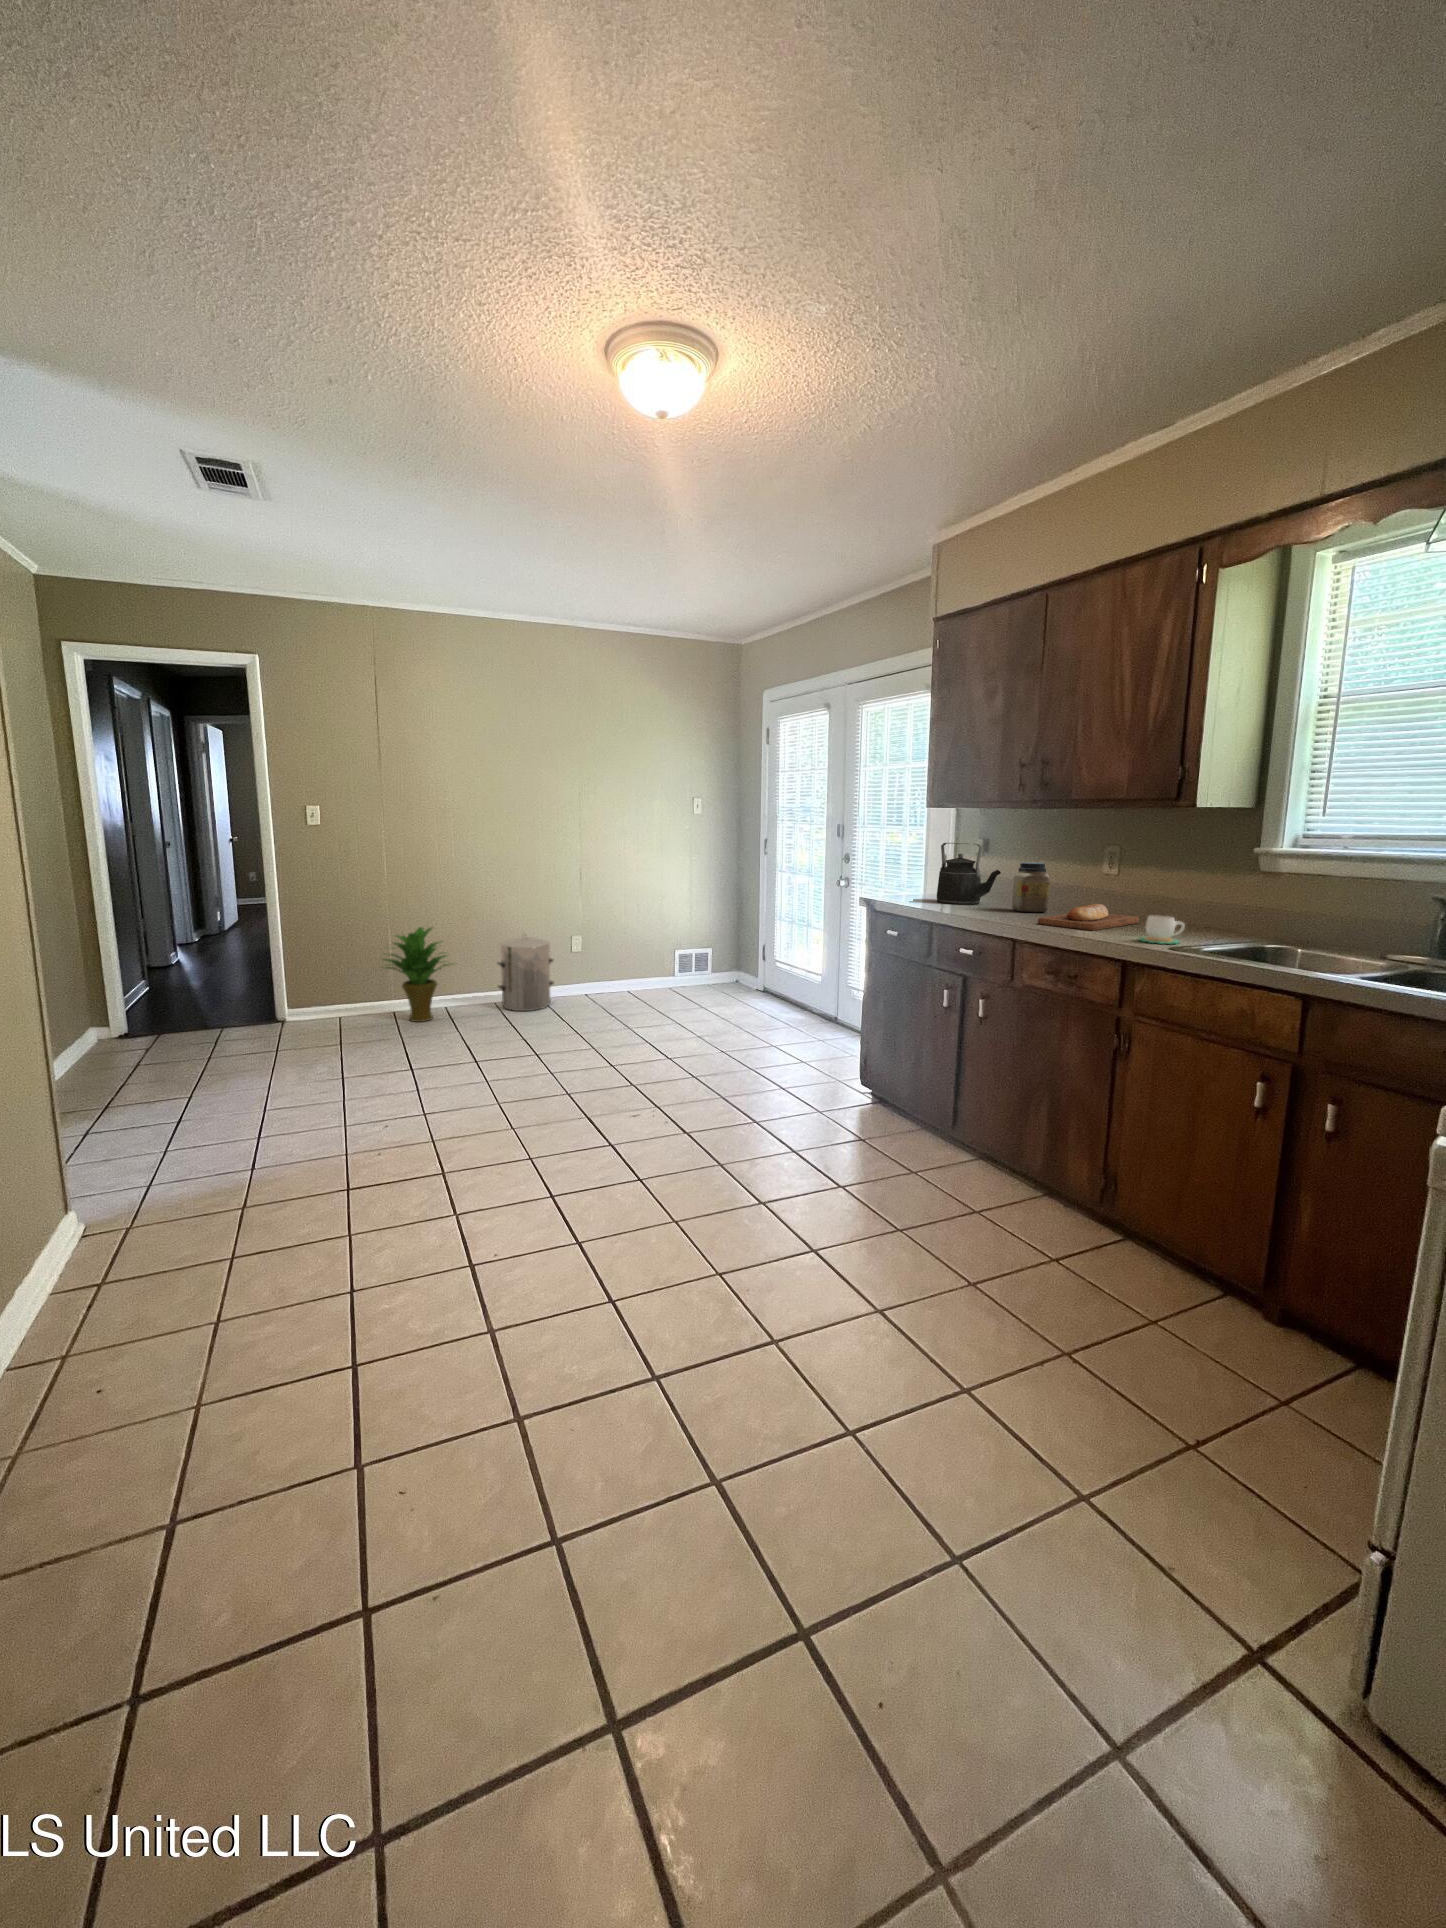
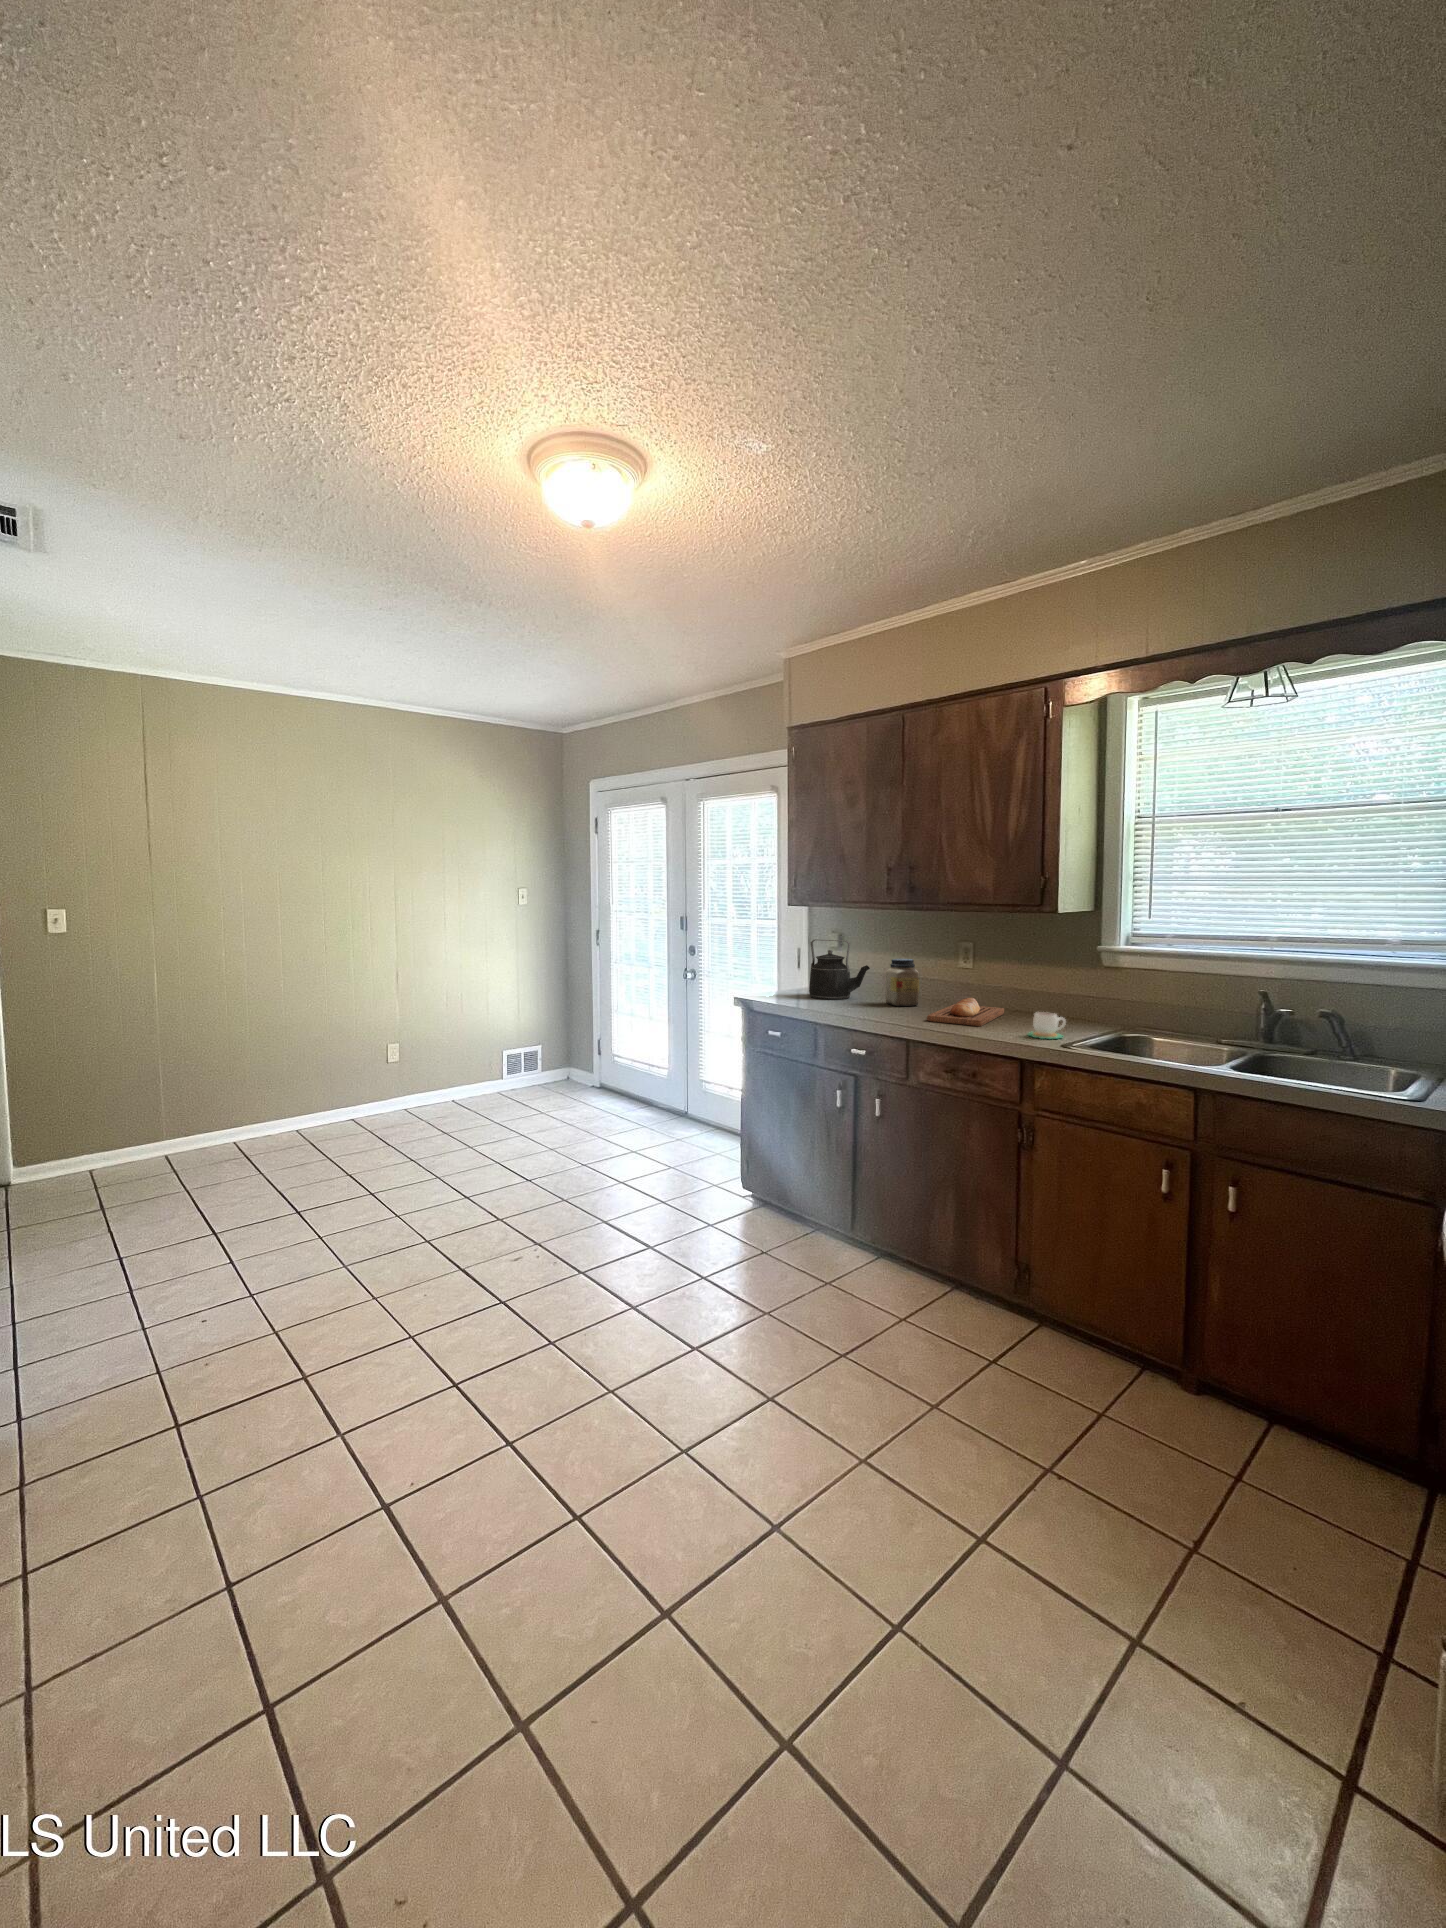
potted plant: present [384,927,449,1022] -> none [147,1048,252,1168]
waste bin: present [498,936,554,1011] -> none [301,1047,373,1139]

